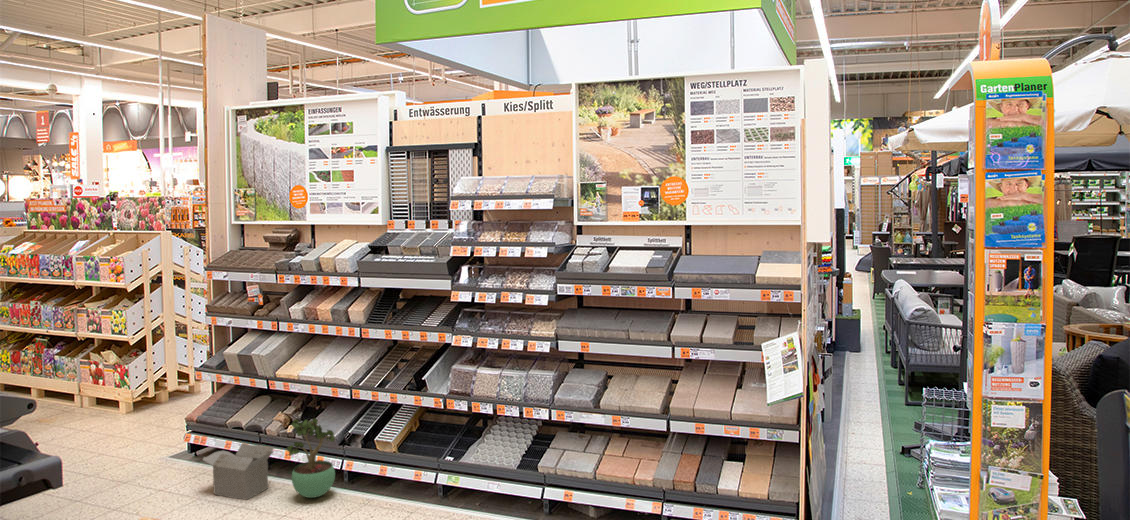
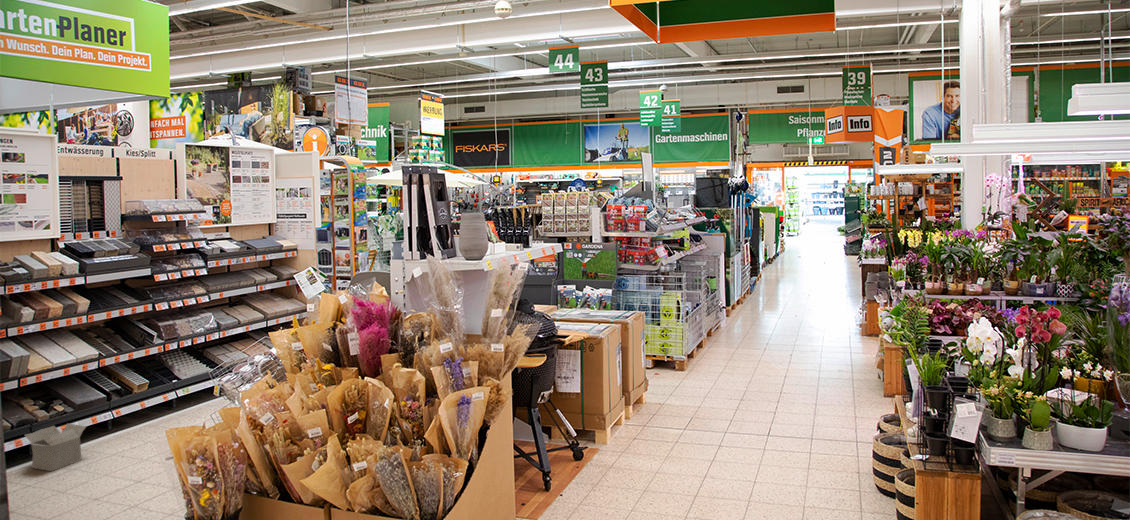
potted plant: present [287,418,335,498] -> none [85,381,123,444]

